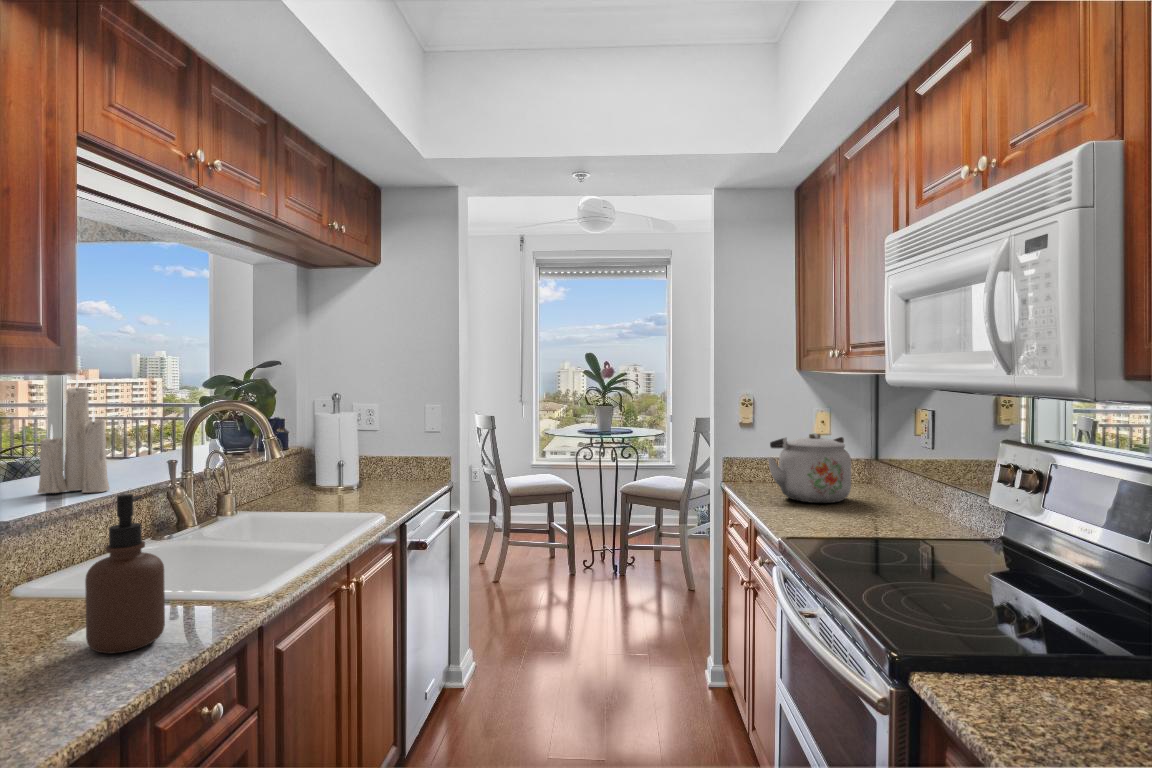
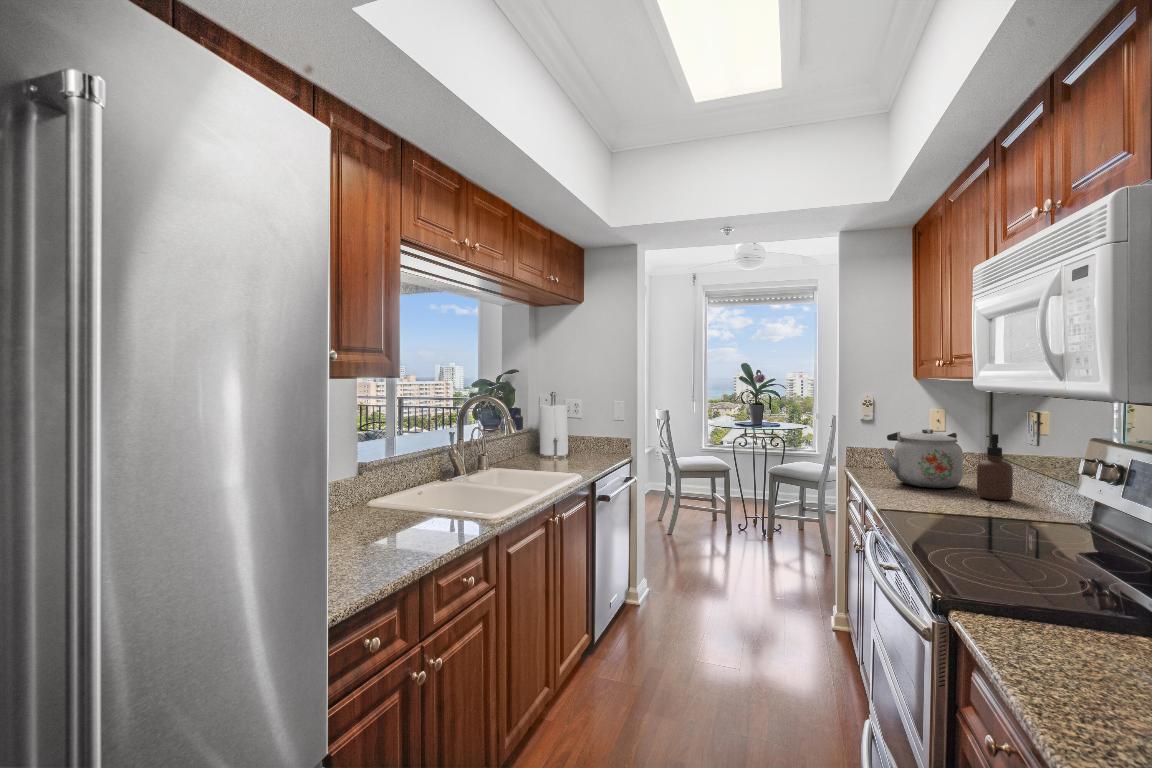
candle: present [38,375,109,493] -> none [385,376,421,450]
soap dispenser: present [85,494,165,654] -> present [977,434,1013,500]

